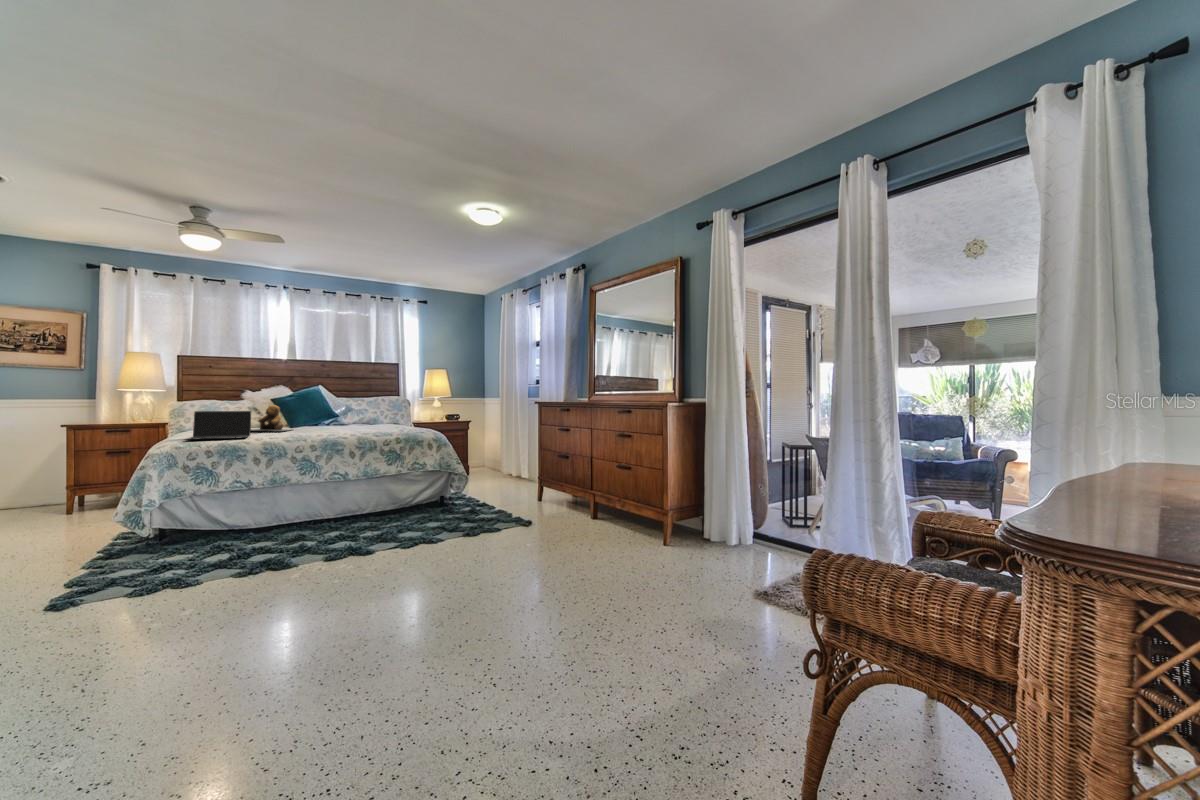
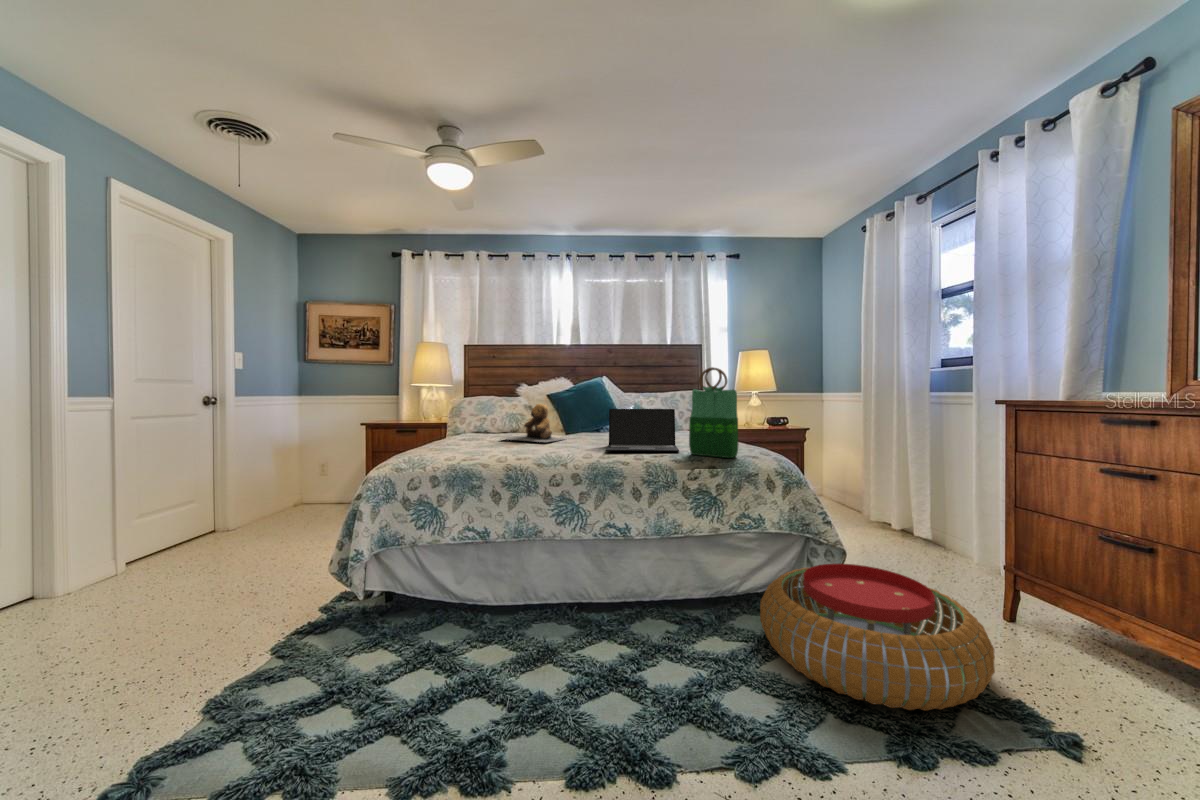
tote bag: none [385,384,413,433] -> present [689,367,738,458]
laptop: present [186,411,251,440] -> present [606,409,679,452]
pouf: none [421,480,514,525] -> present [760,564,995,711]

